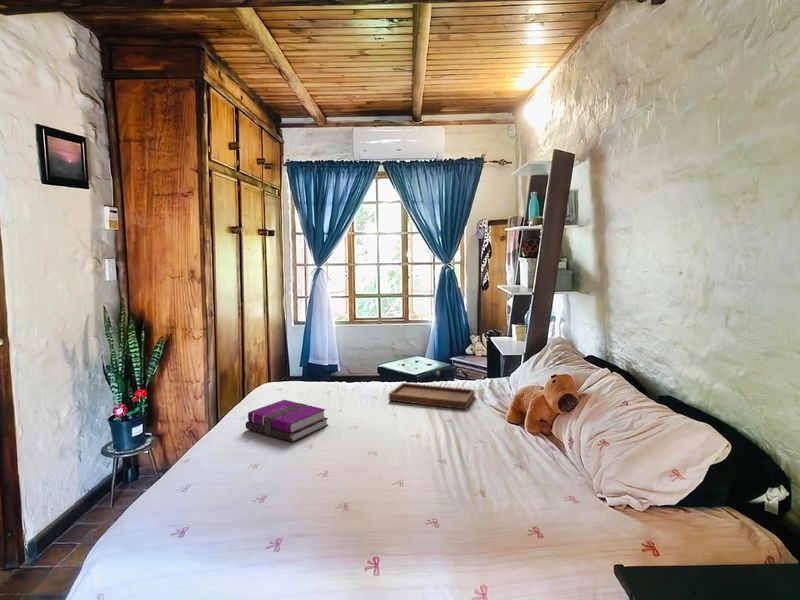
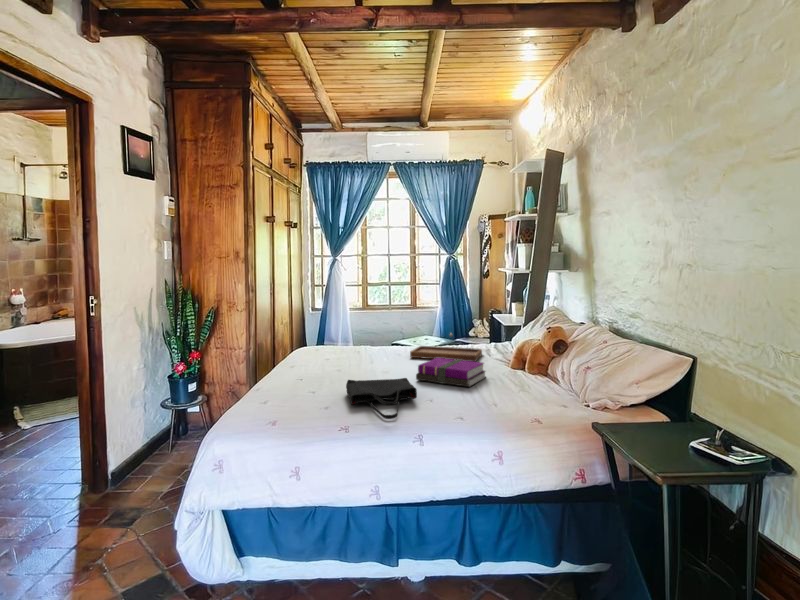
notebook: present [246,400,328,442] -> present [416,358,485,387]
tote bag: none [293,447,381,526] -> present [346,378,417,419]

